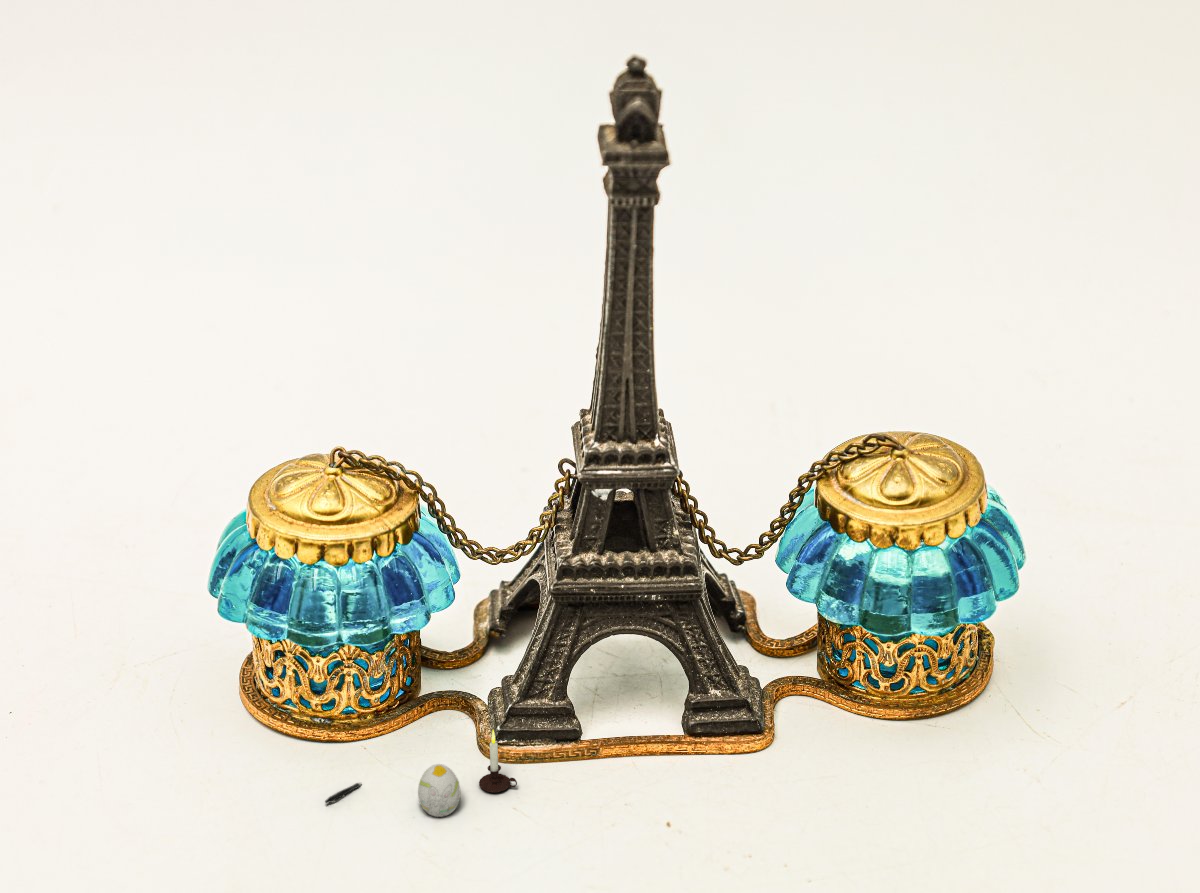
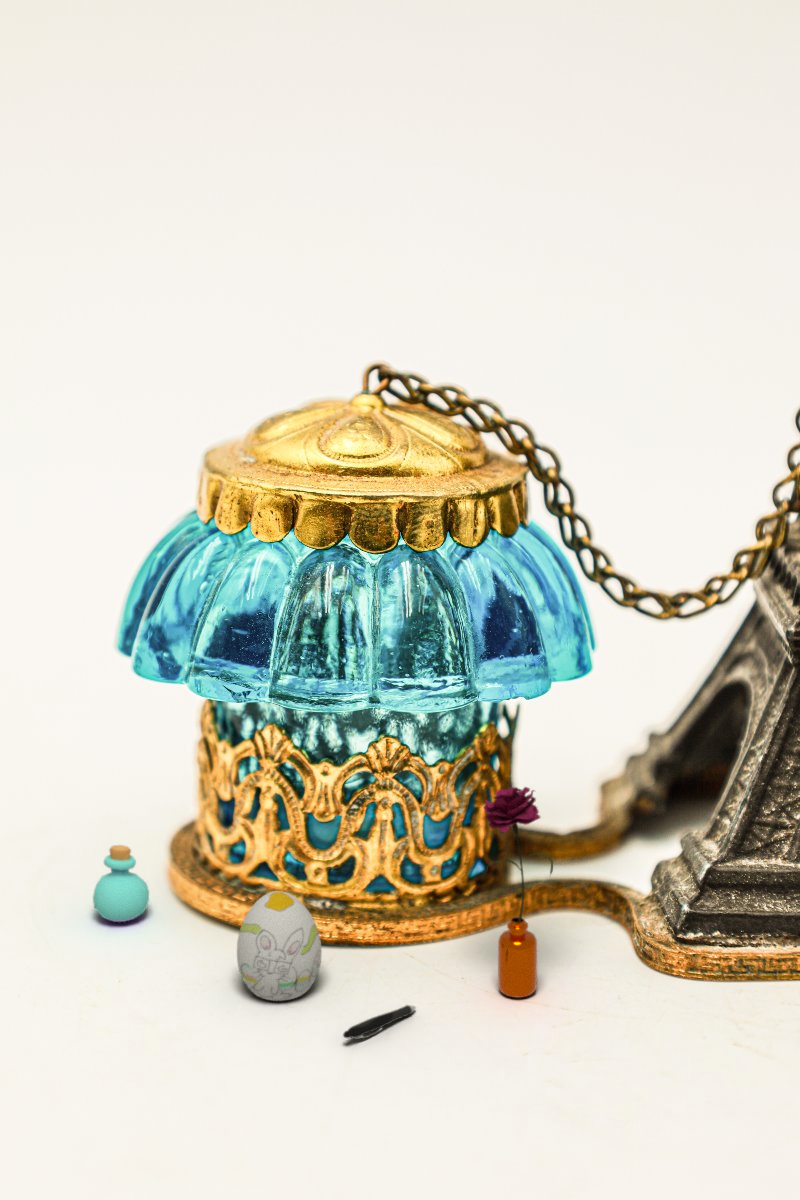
flower: none [392,682,426,776] -> present [482,787,553,998]
perfume bottle: none [202,690,231,728] -> present [93,845,149,922]
candle: present [479,730,517,793] -> none [660,881,744,1024]
decorative egg: present [418,764,461,817] -> present [237,891,322,1001]

